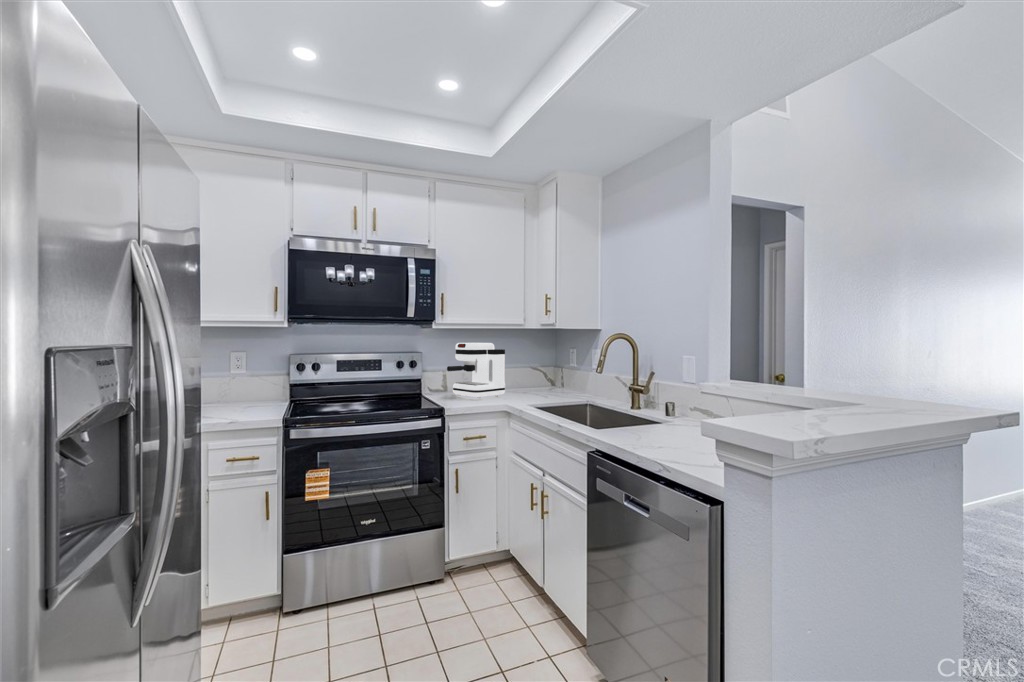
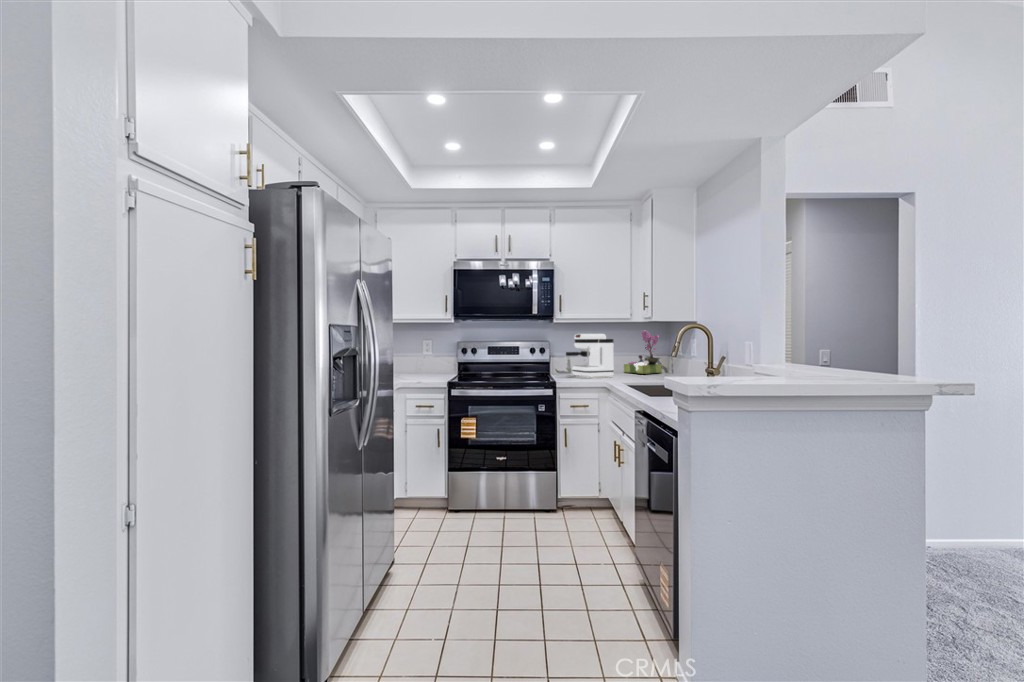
flower arrangement: none [508,337,550,390] -> present [624,330,662,374]

